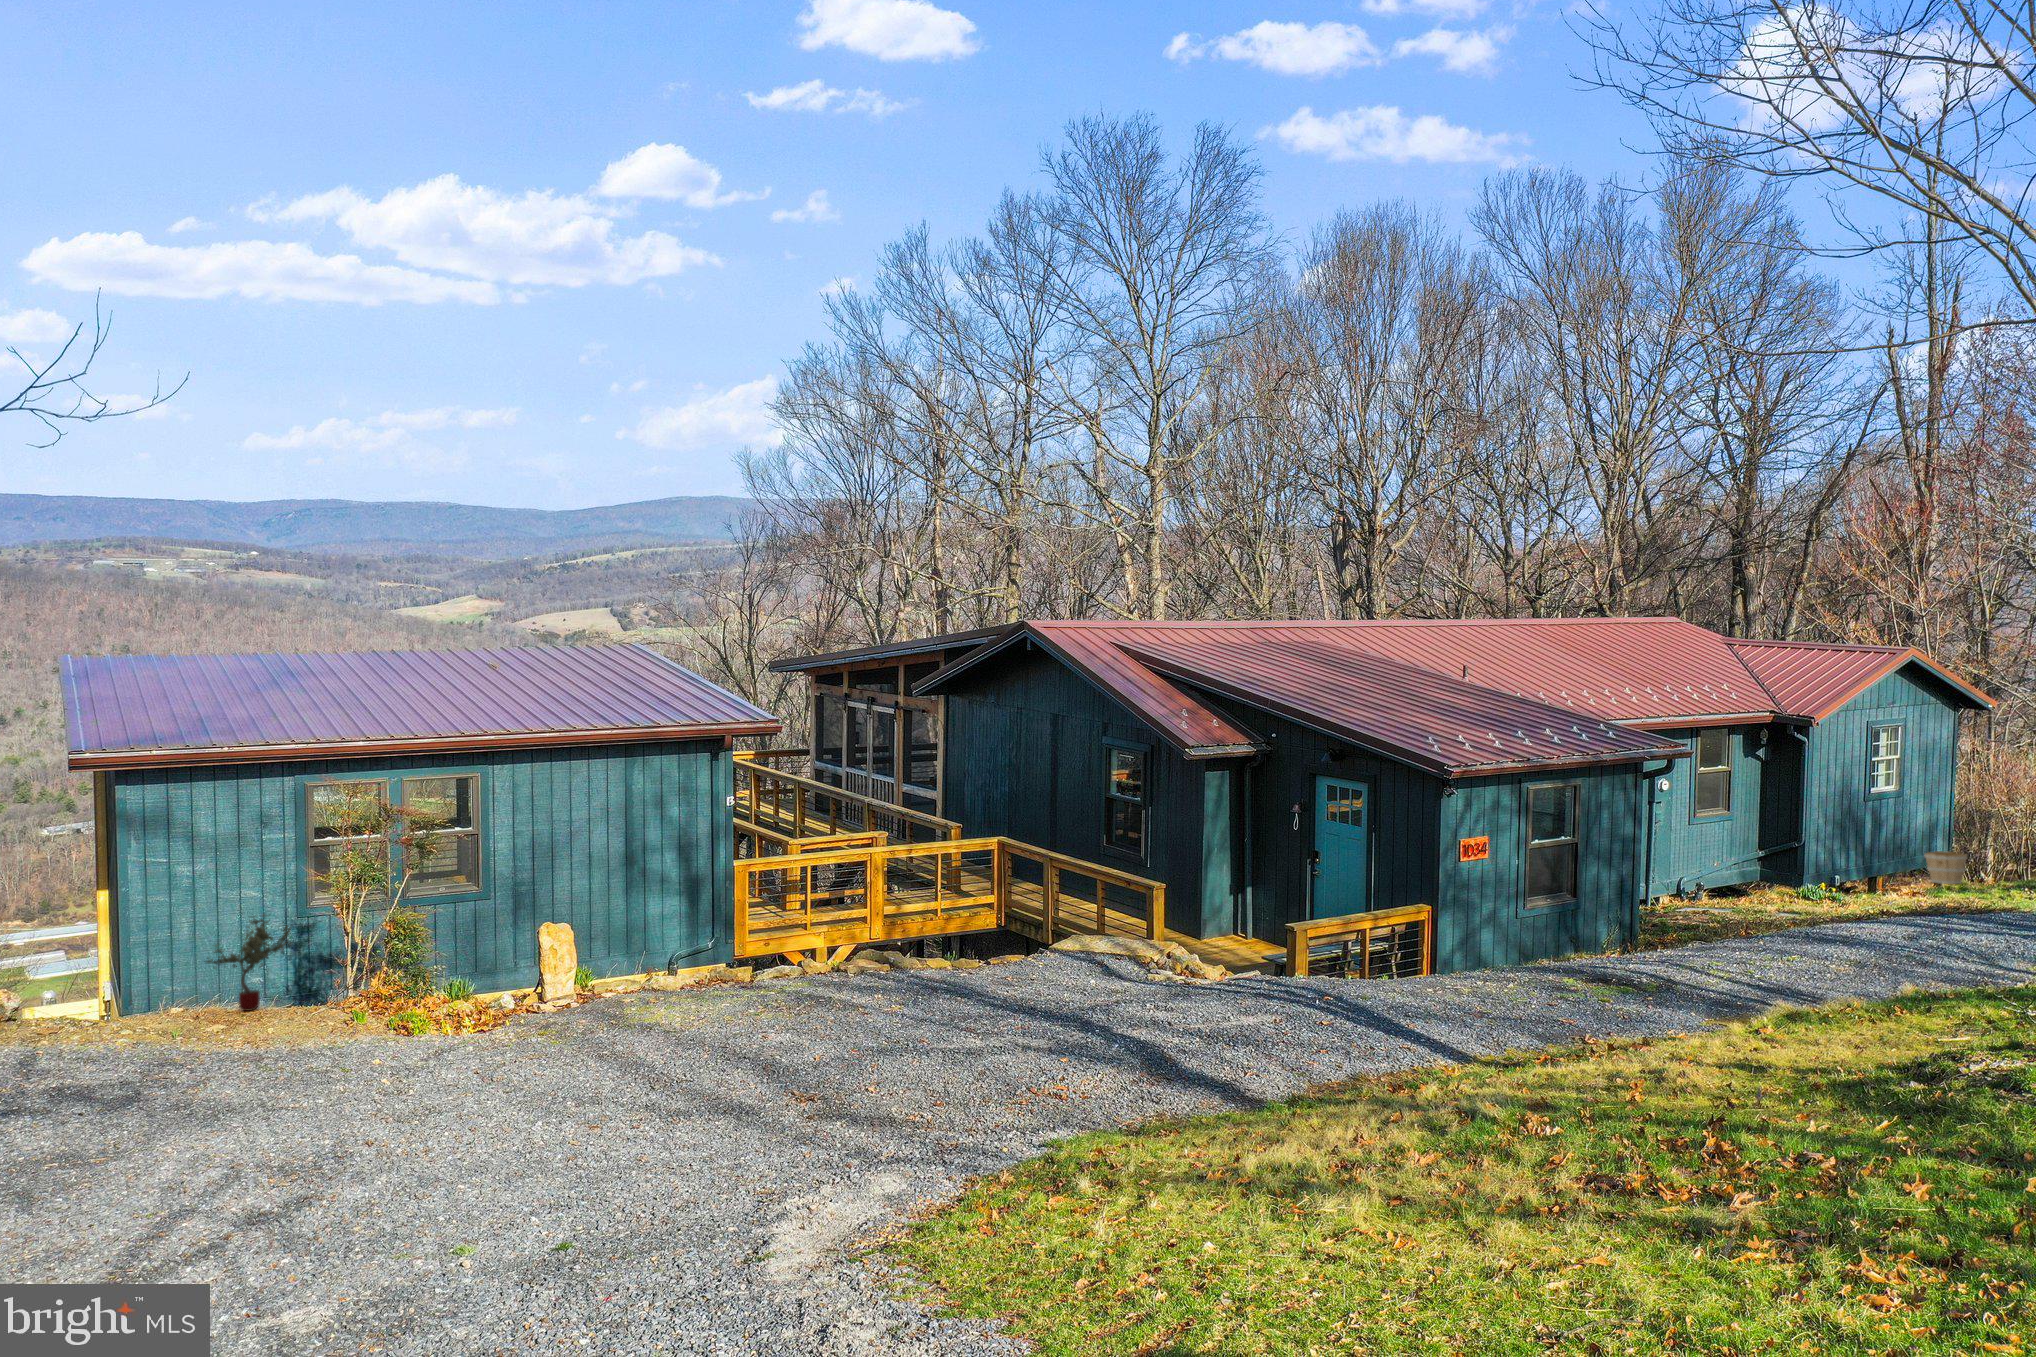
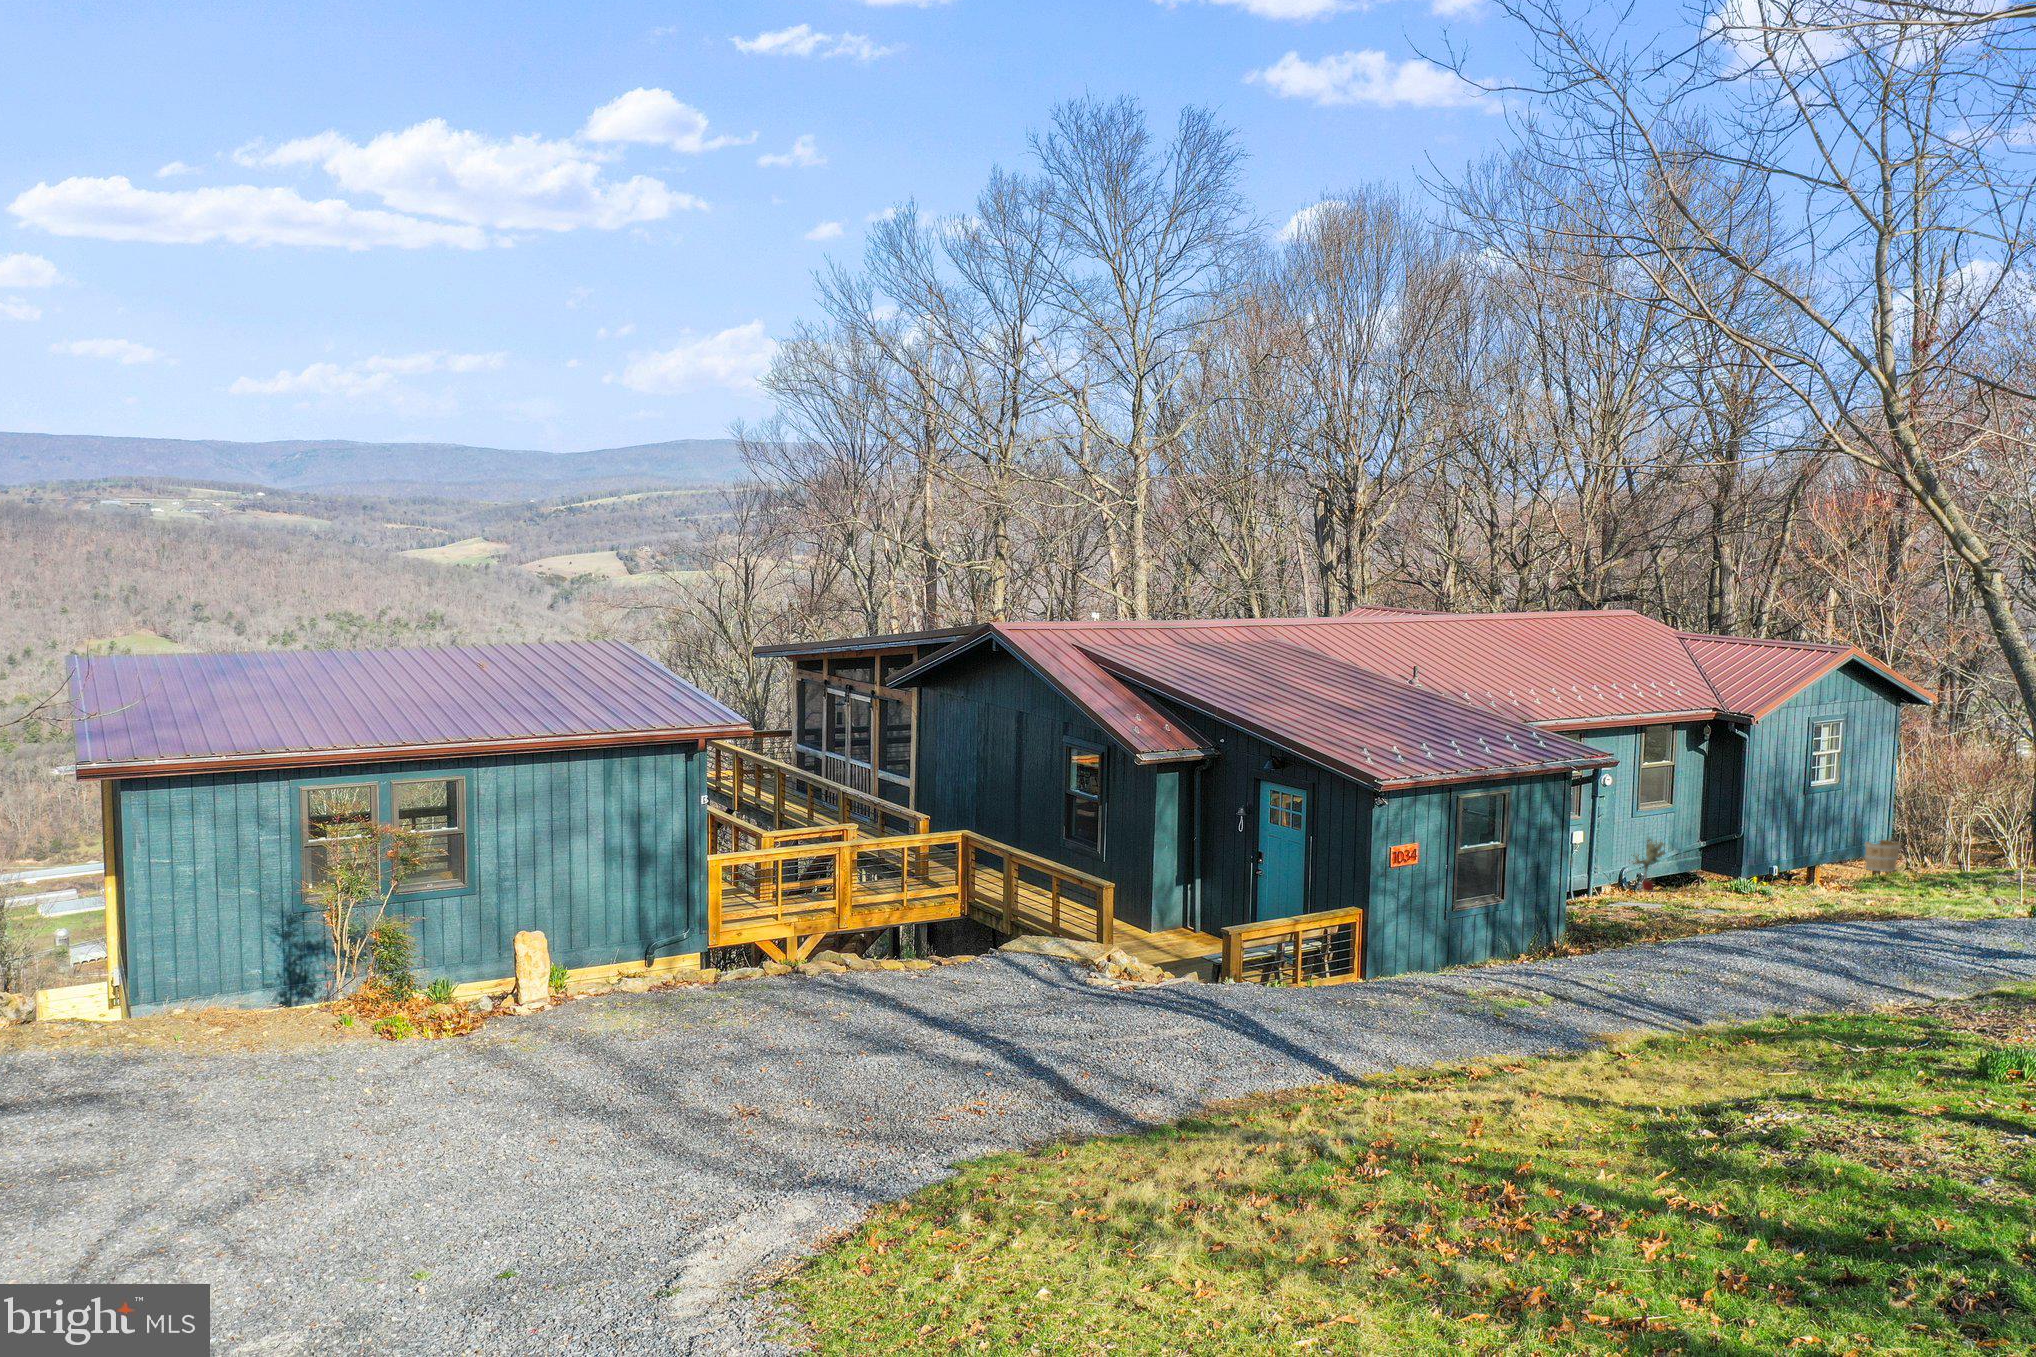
potted tree: present [207,914,292,1011] -> present [1631,839,1665,892]

